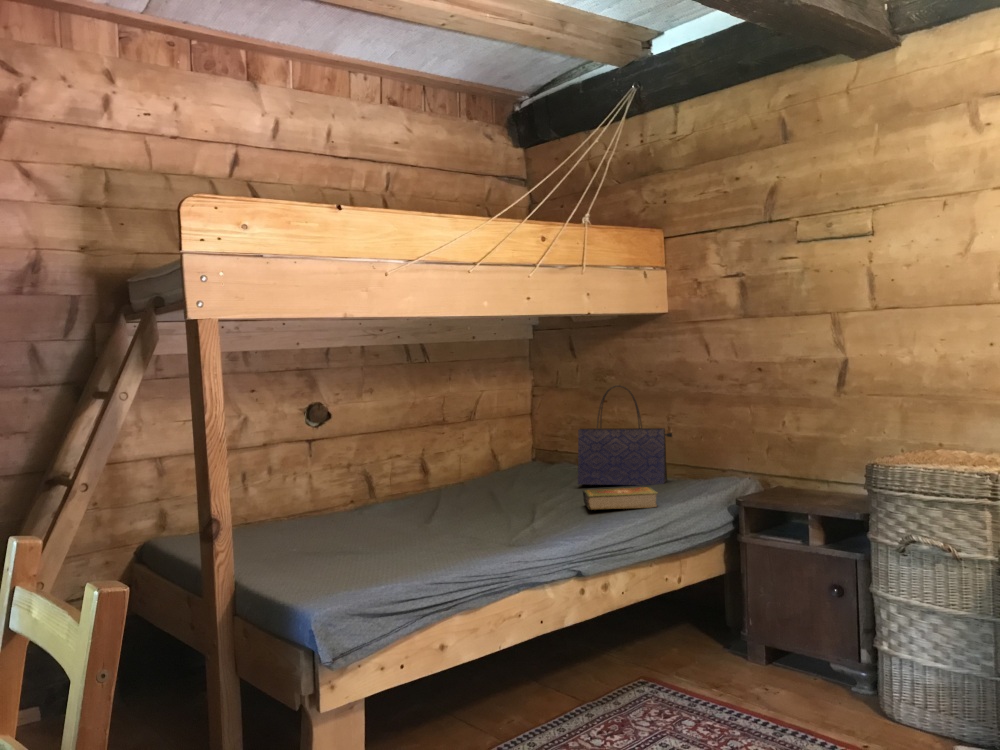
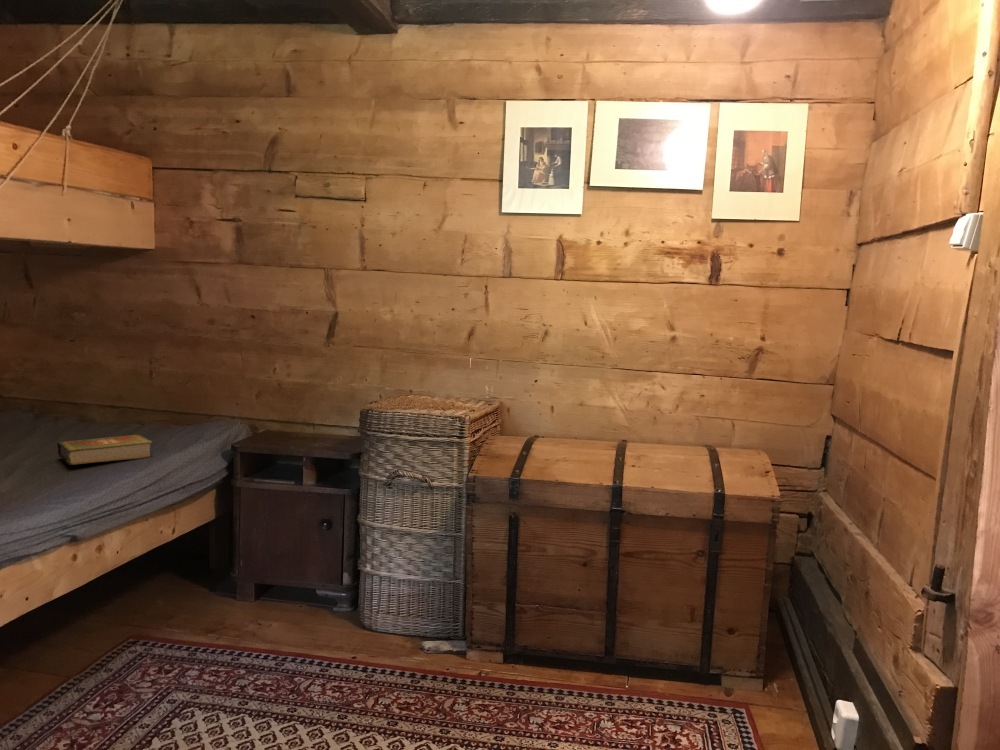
tote bag: present [578,386,672,485] -> none [42,323,159,432]

